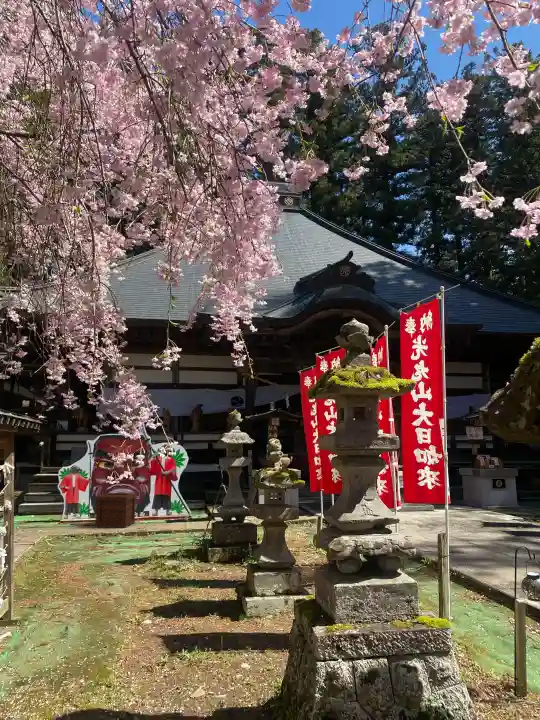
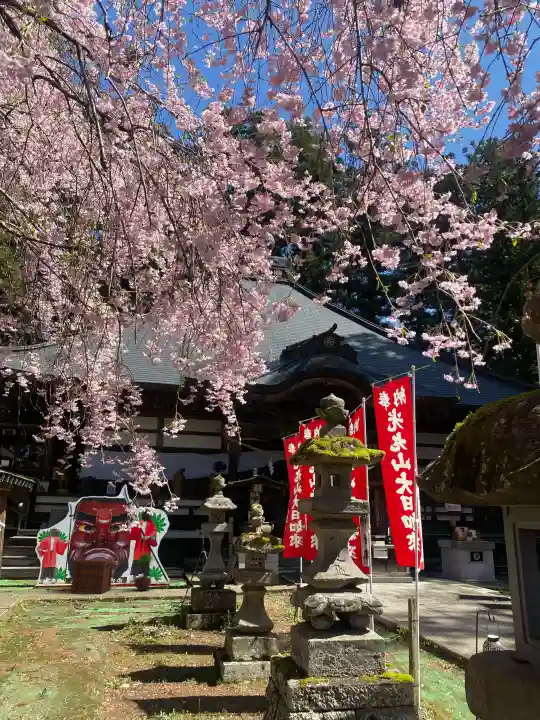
potted tree: none [154,484,177,523] -> present [134,553,154,590]

